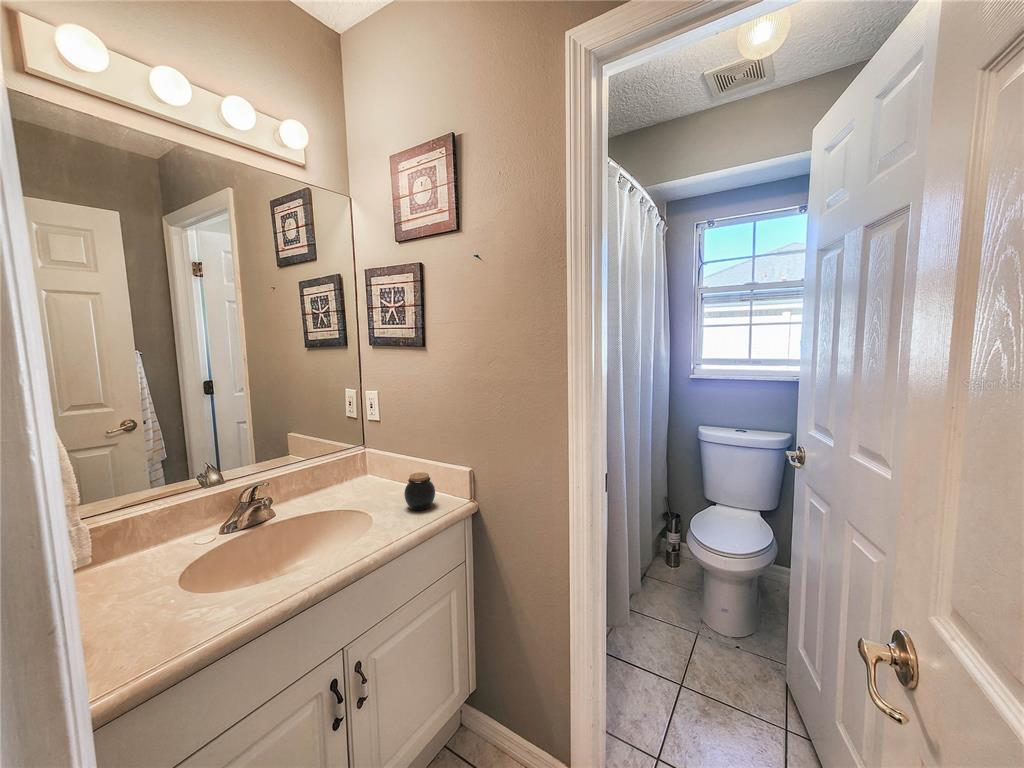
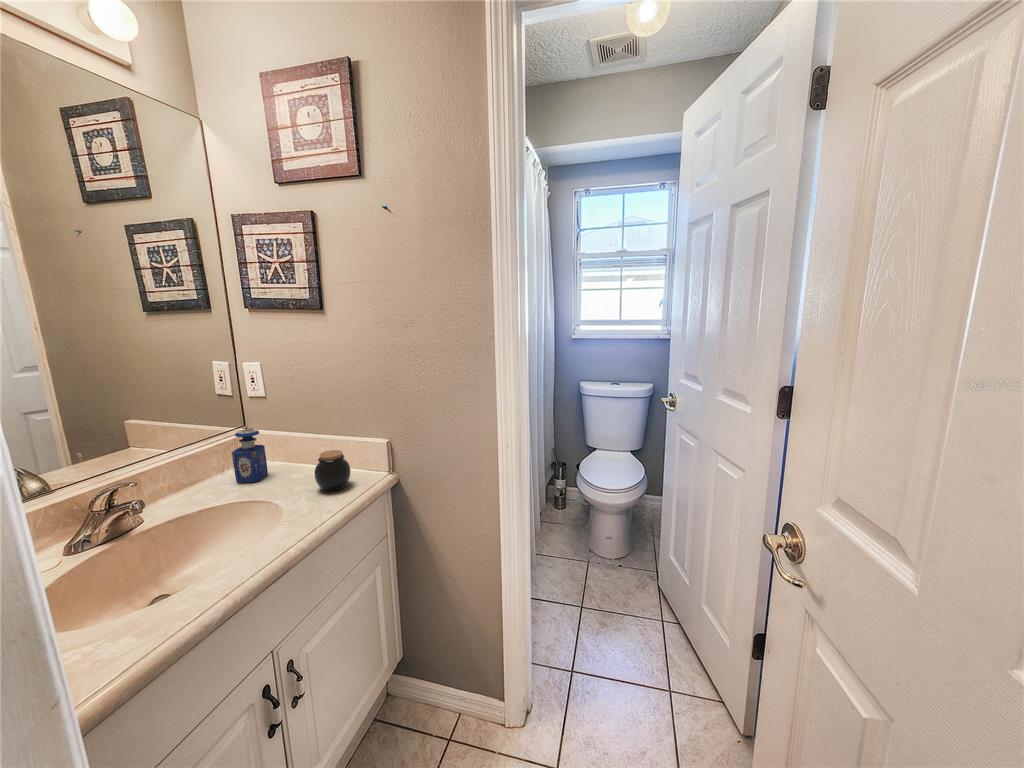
perfume bottle: none [348,447,375,493] -> present [232,429,268,483]

